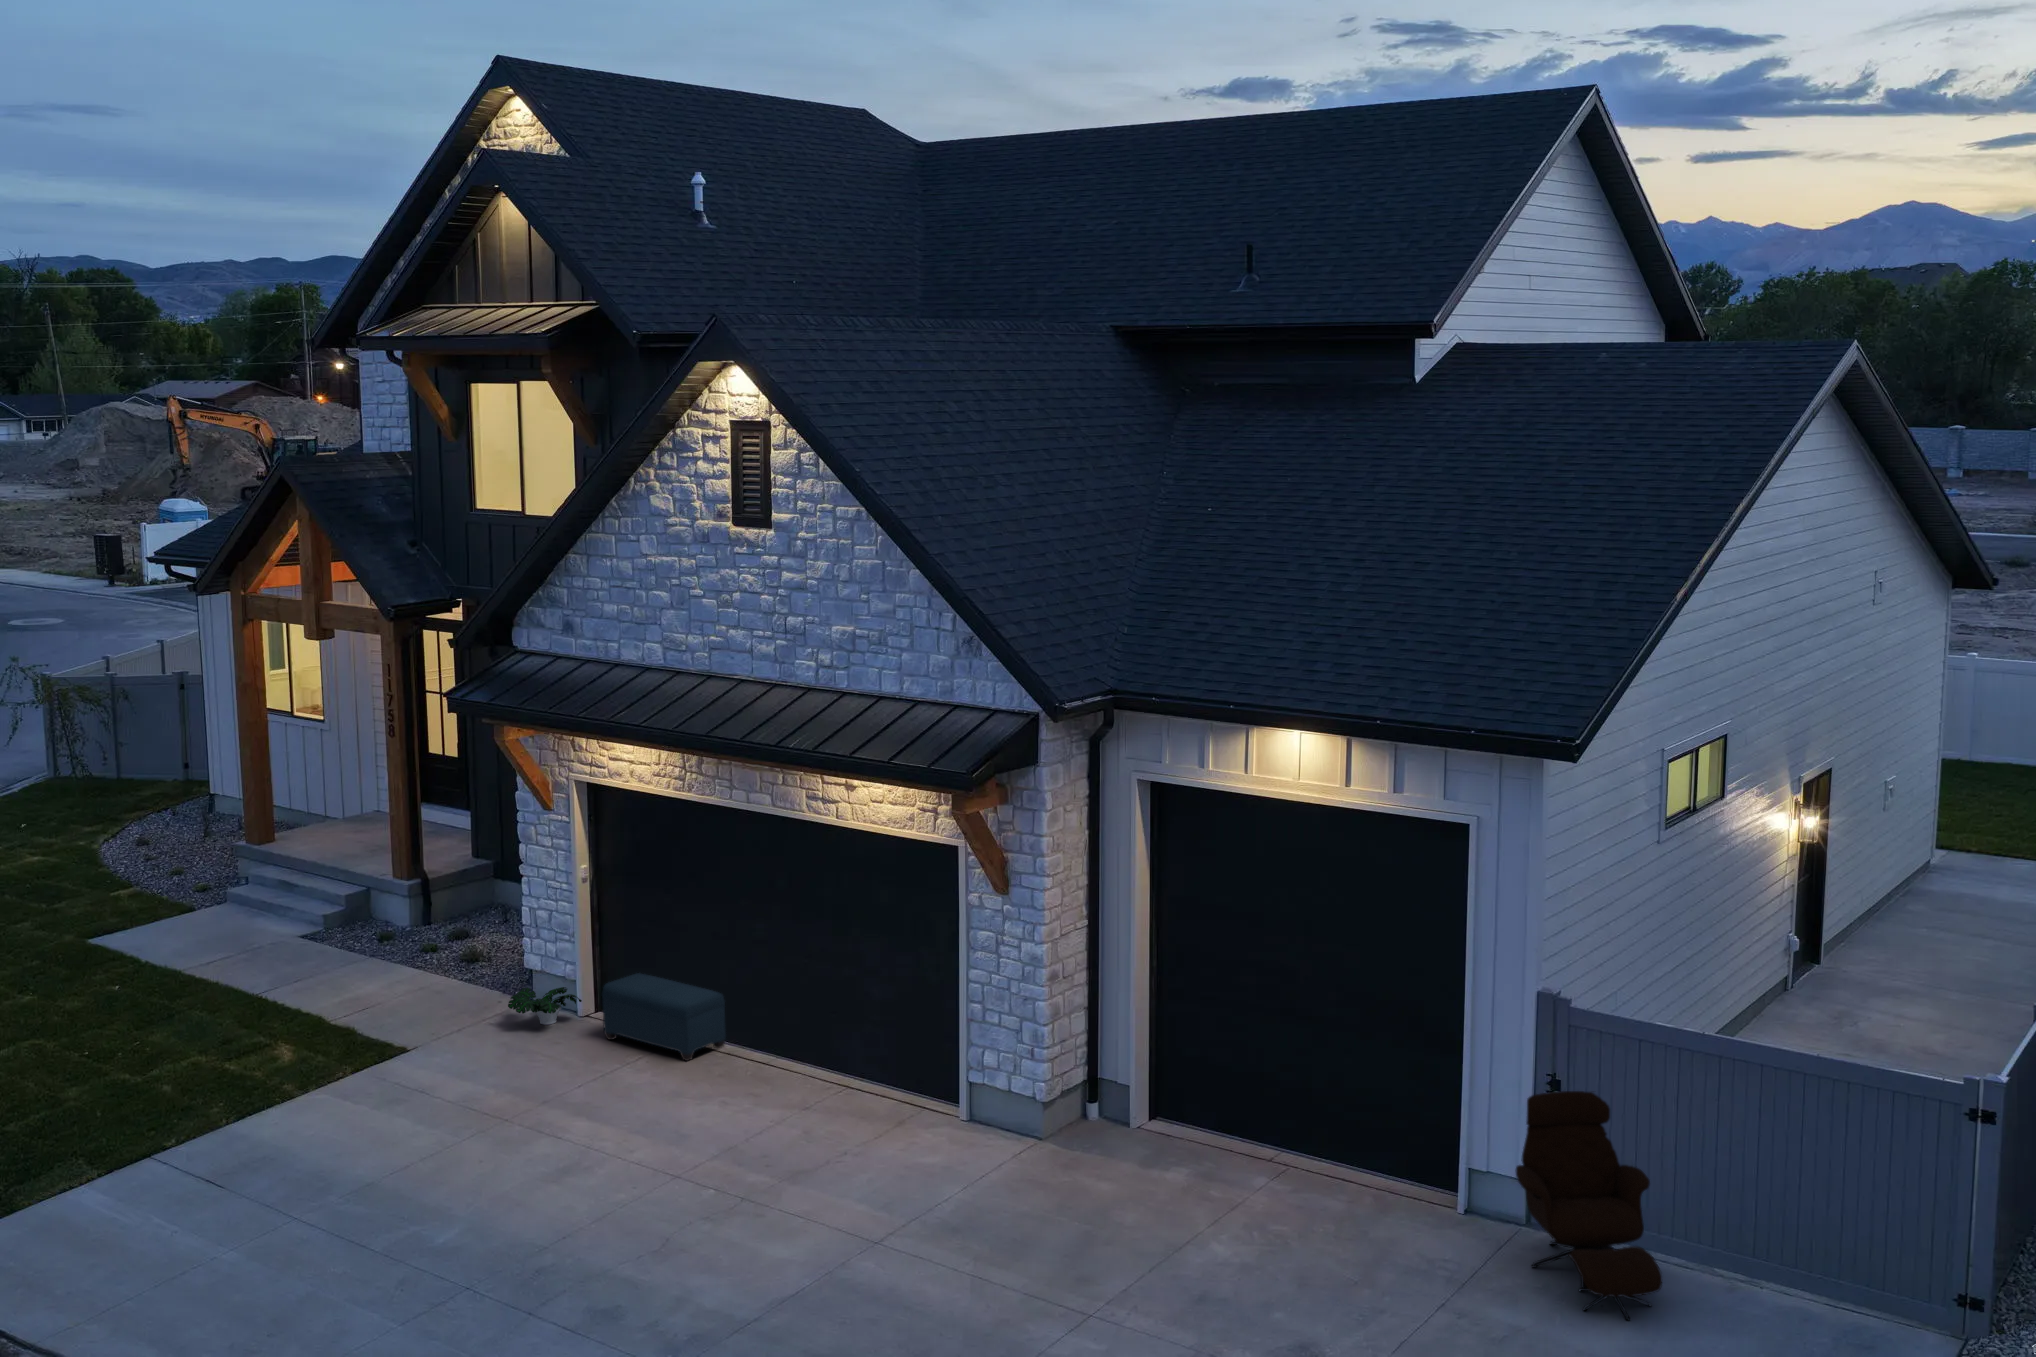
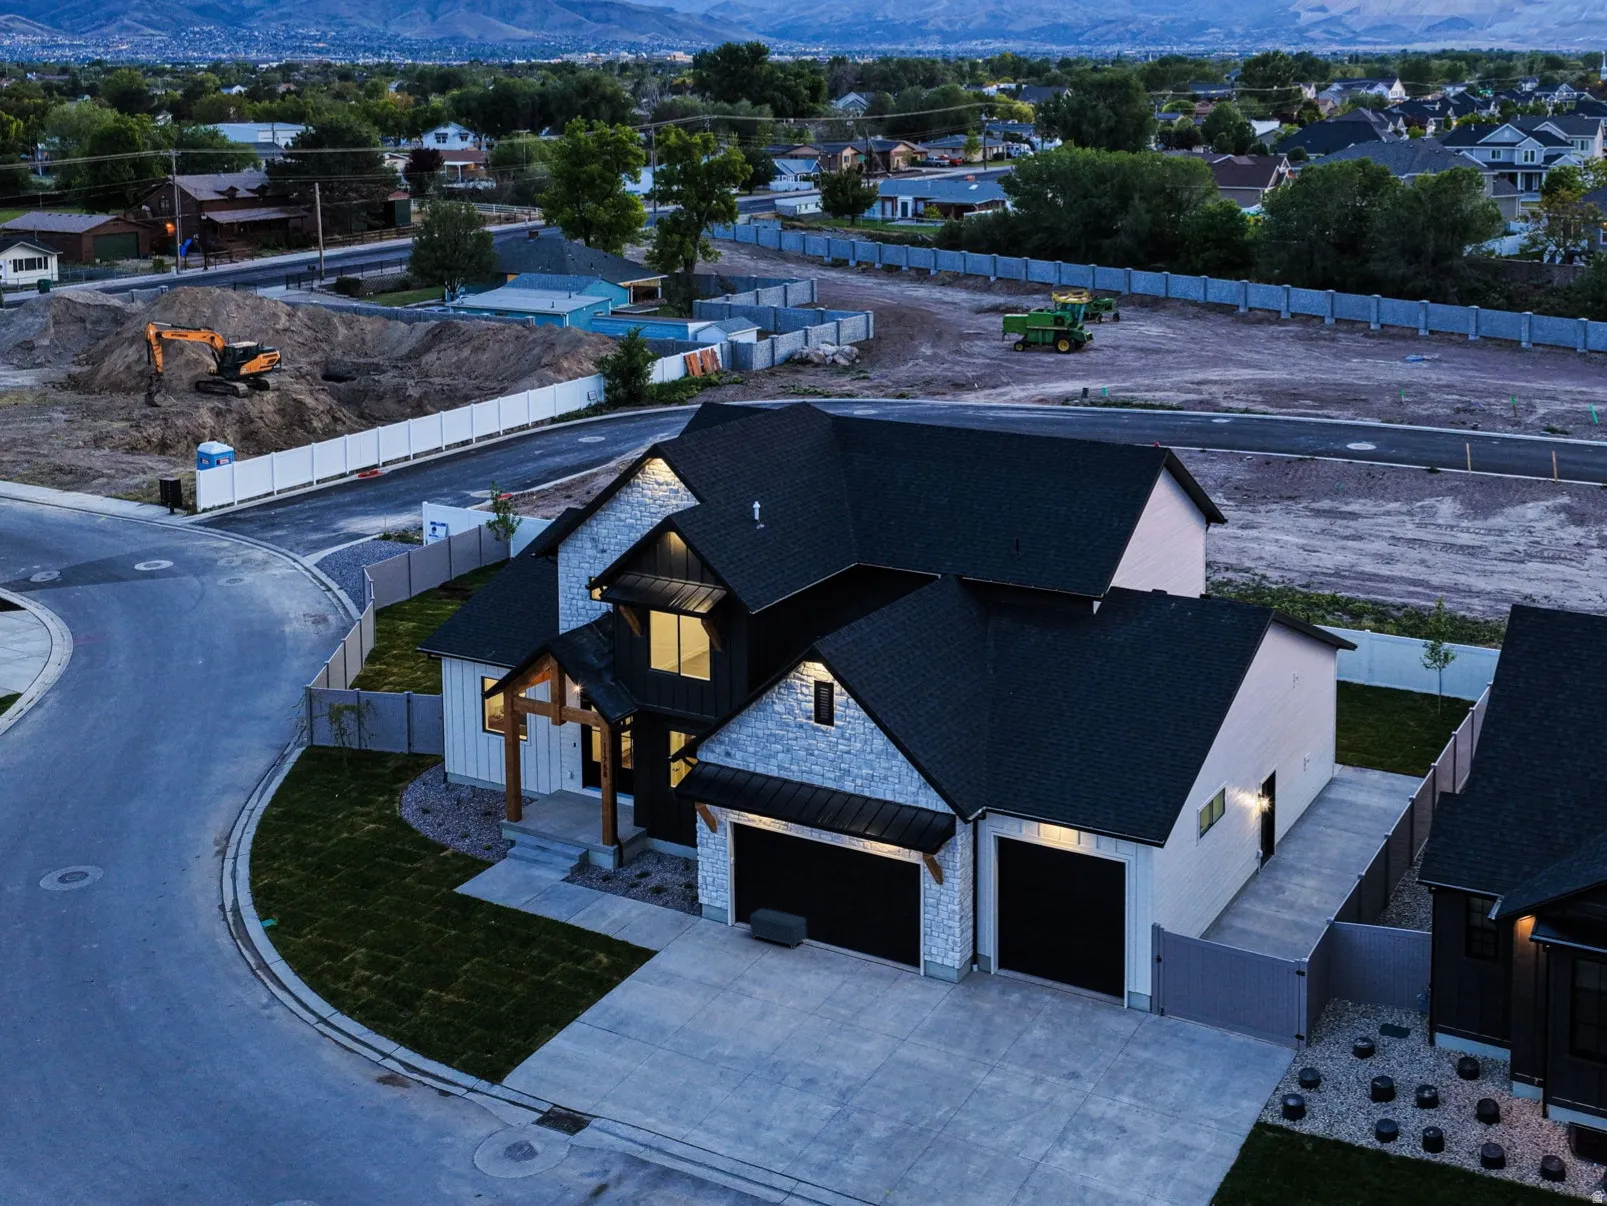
potted plant: present [508,987,582,1025] -> none [704,913,736,931]
lounge chair: present [1516,1091,1662,1320] -> none [1144,965,1193,1048]

